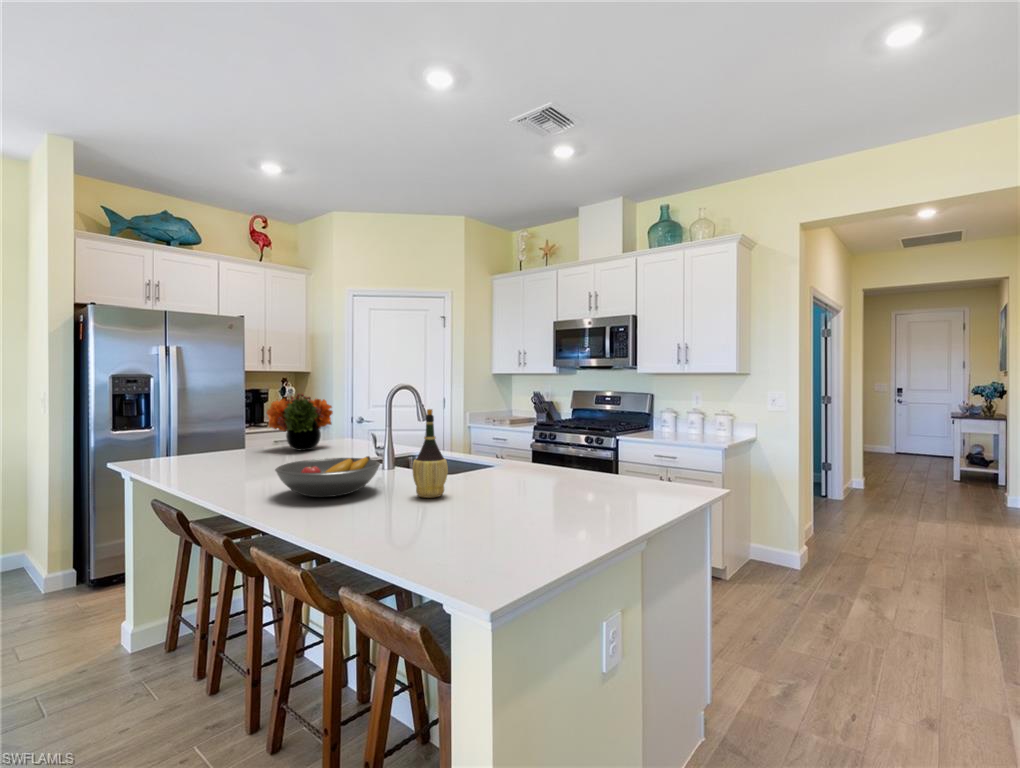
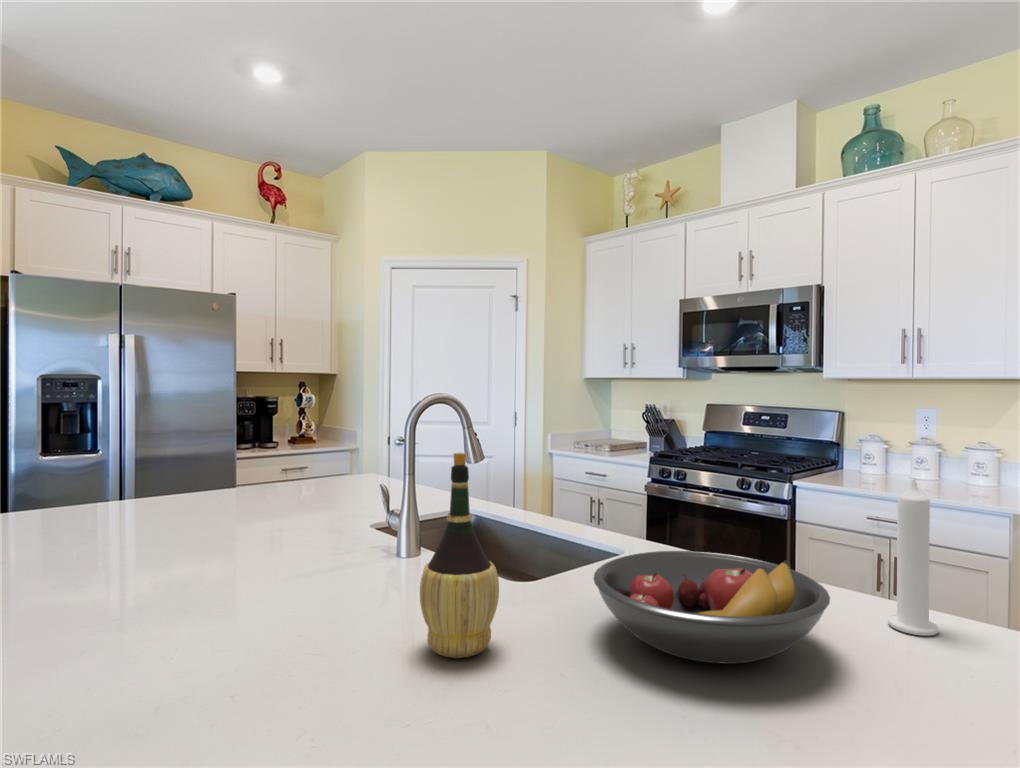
flower arrangement: present [267,393,333,451] -> none [229,405,336,497]
candle: none [620,418,639,486] -> present [888,478,938,636]
fruit bowl: present [275,456,380,497] -> present [594,551,830,664]

